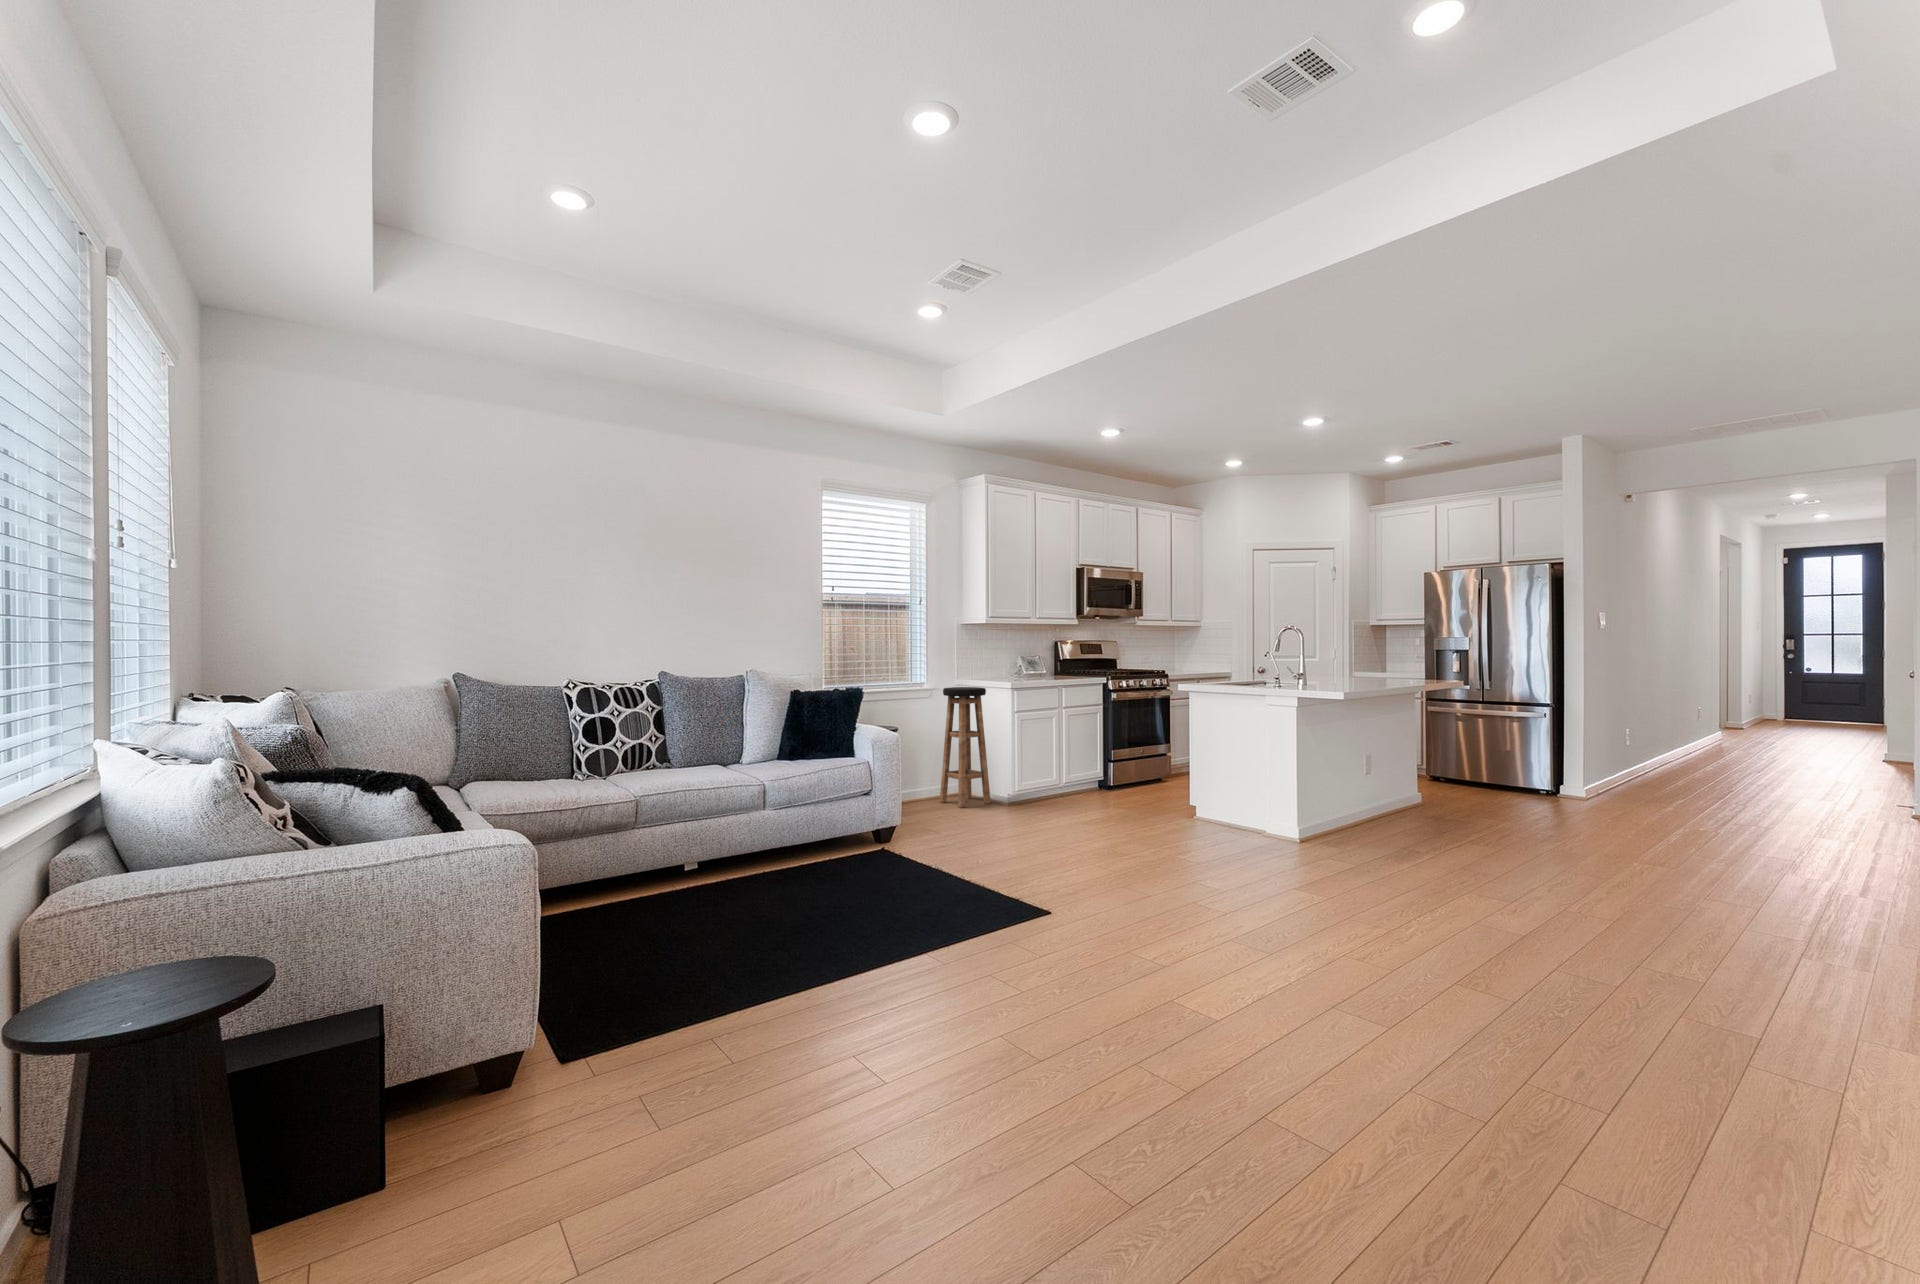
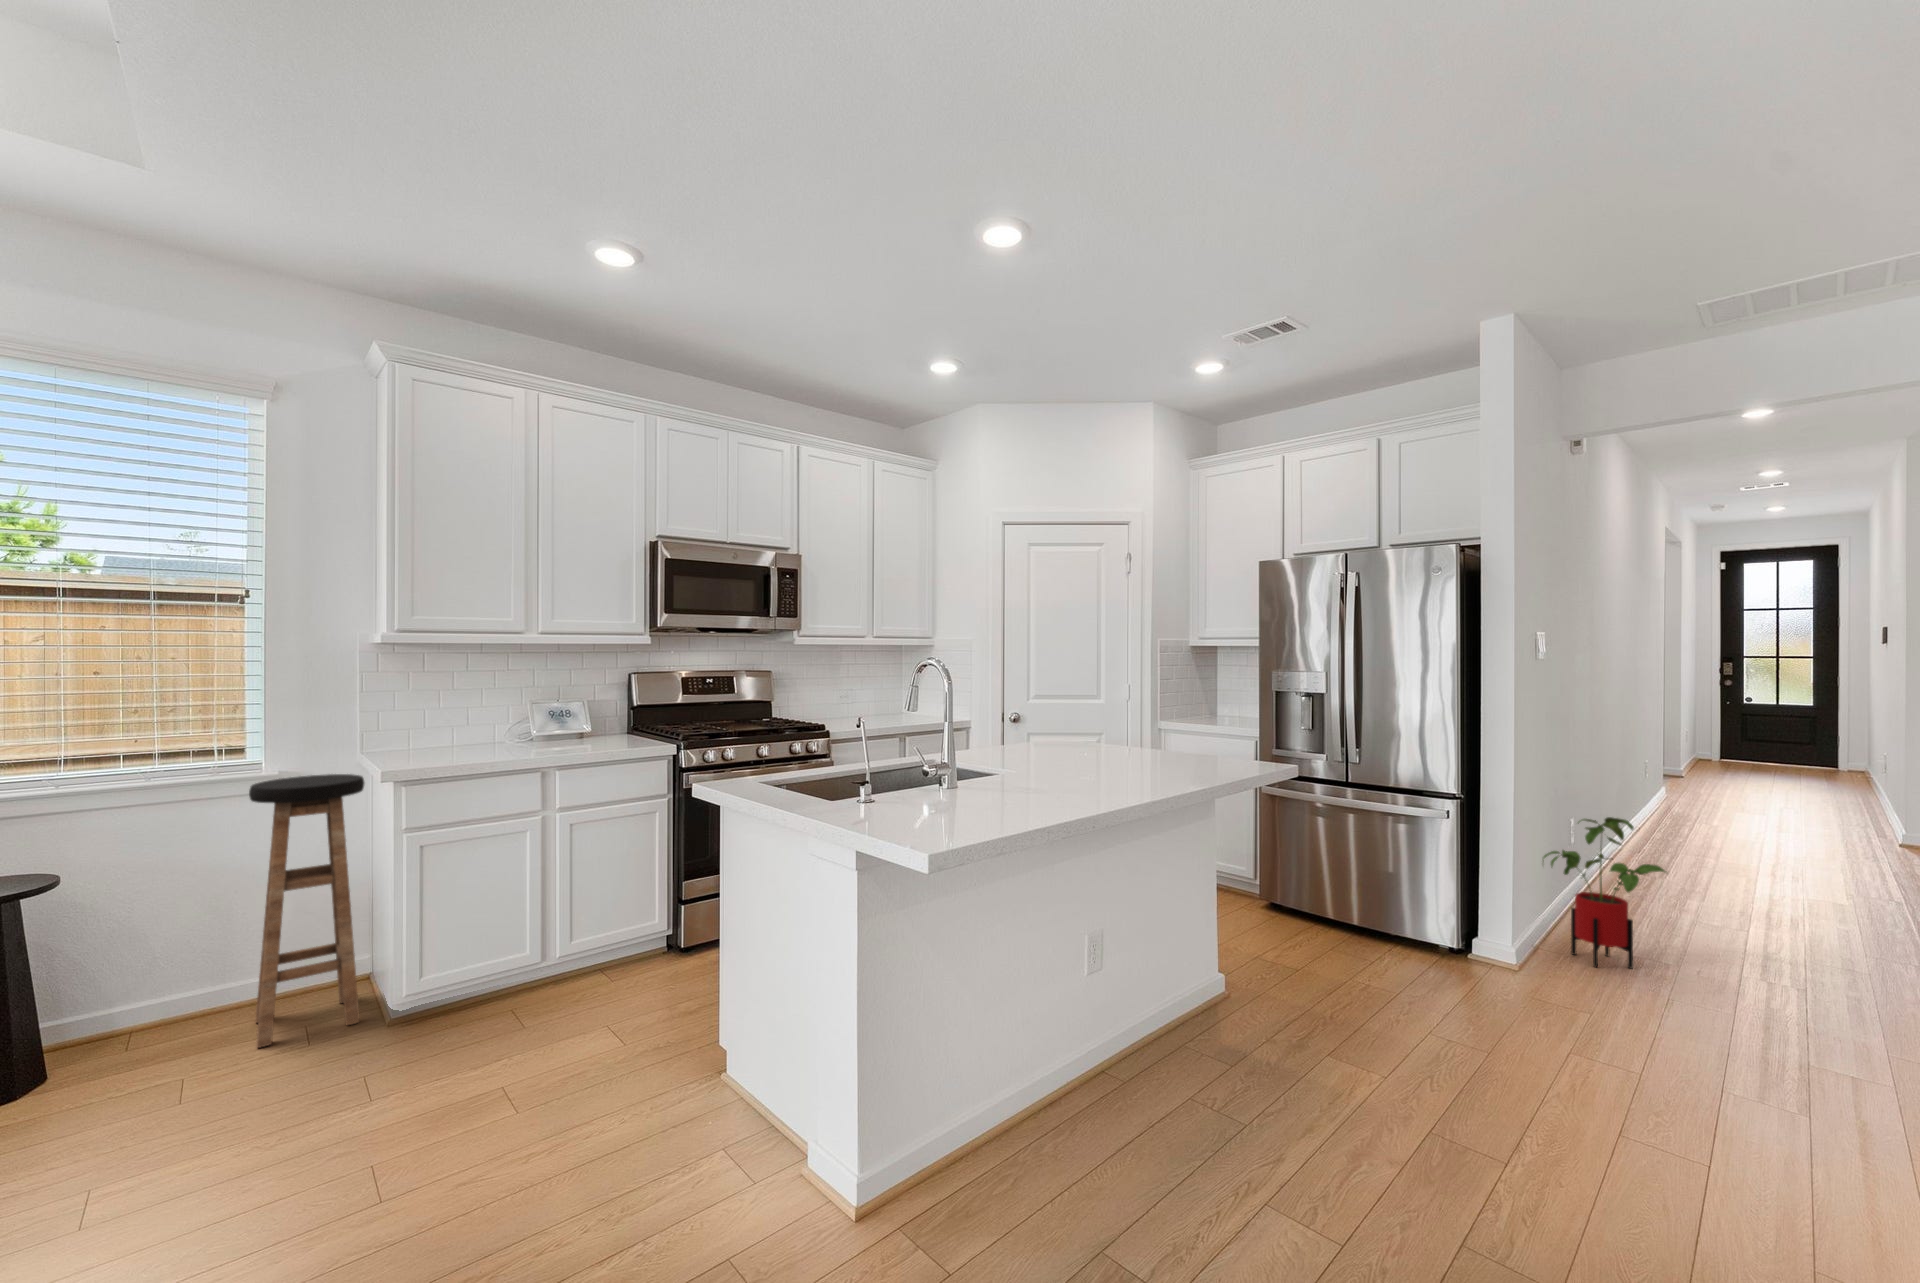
house plant: none [1599,716,1671,797] -> present [1543,817,1665,968]

